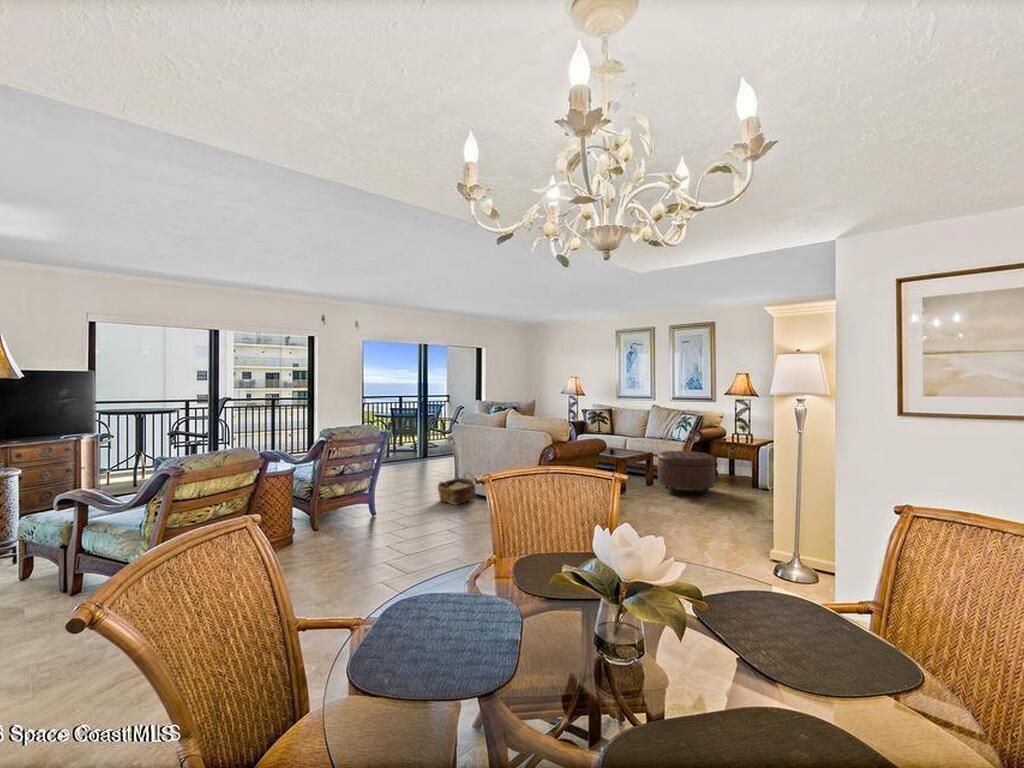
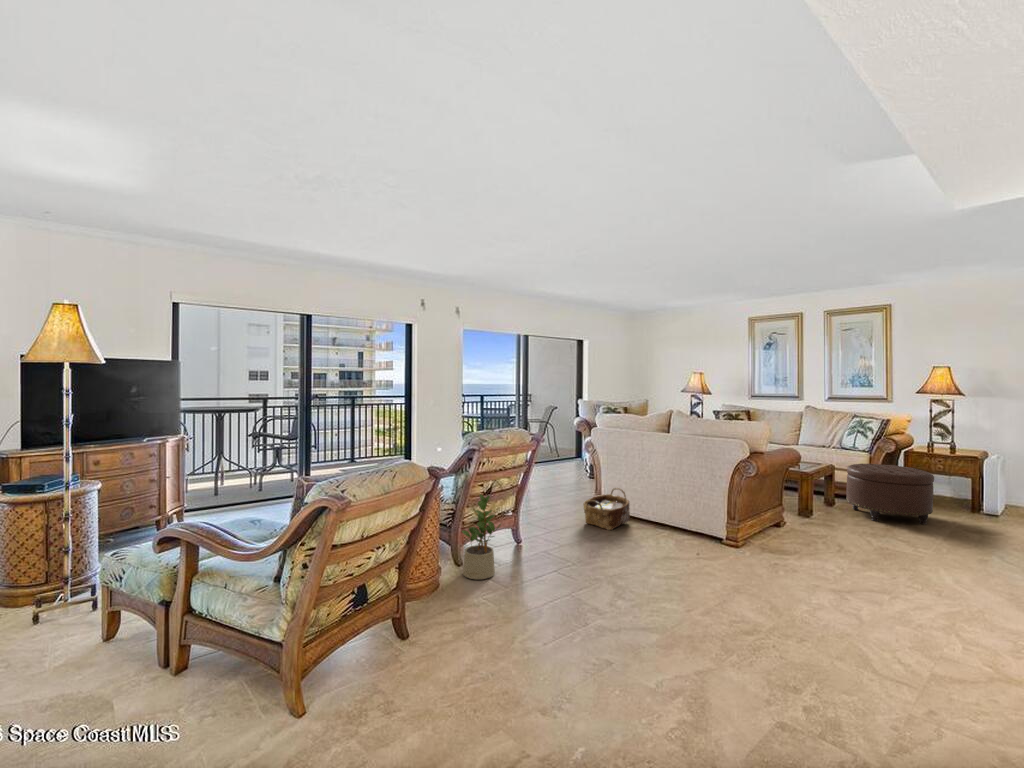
potted plant: none [314,475,345,539] -> present [462,494,501,579]

